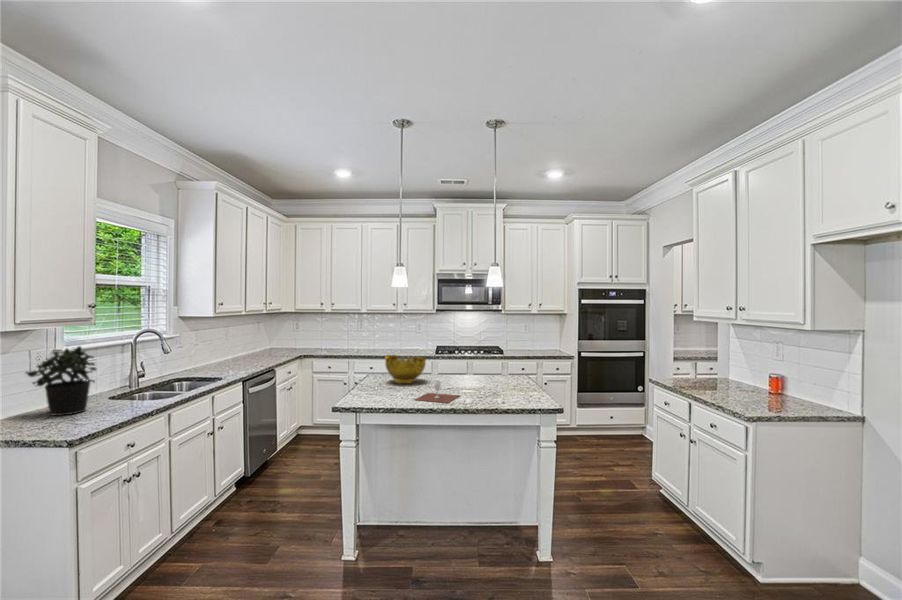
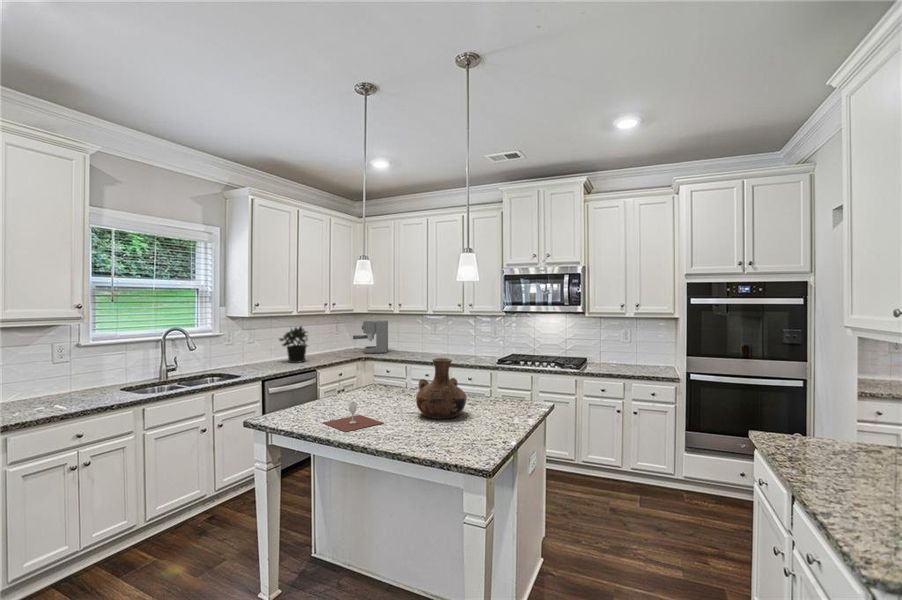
coffee maker: none [282,320,318,352] -> present [353,321,388,353]
vase: none [465,344,505,390] -> present [416,358,466,419]
potted plant: present [26,346,96,416] -> present [279,326,307,363]
decorative bowl: present [385,355,426,384] -> none [351,364,399,400]

